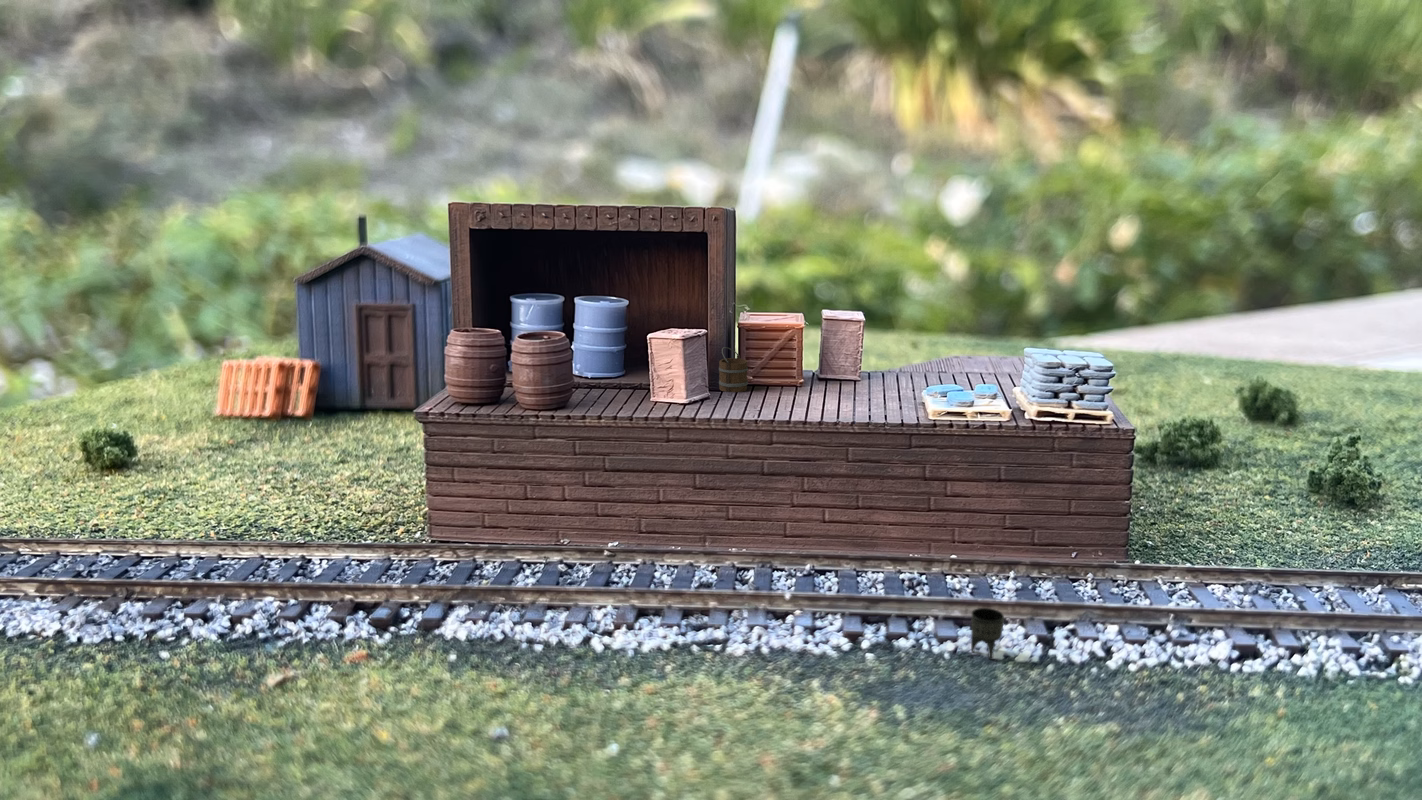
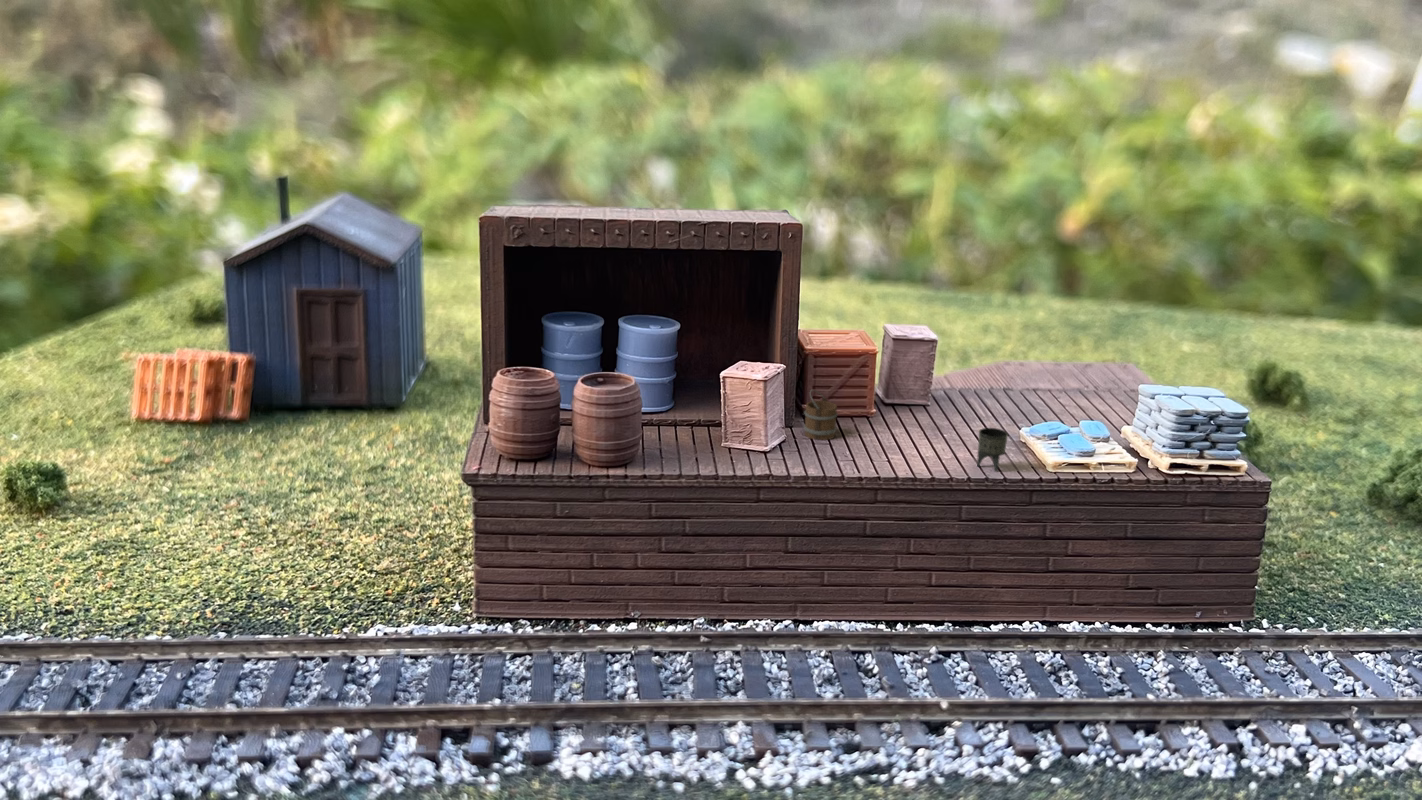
planter: present [971,608,1004,659] -> present [977,428,1008,472]

